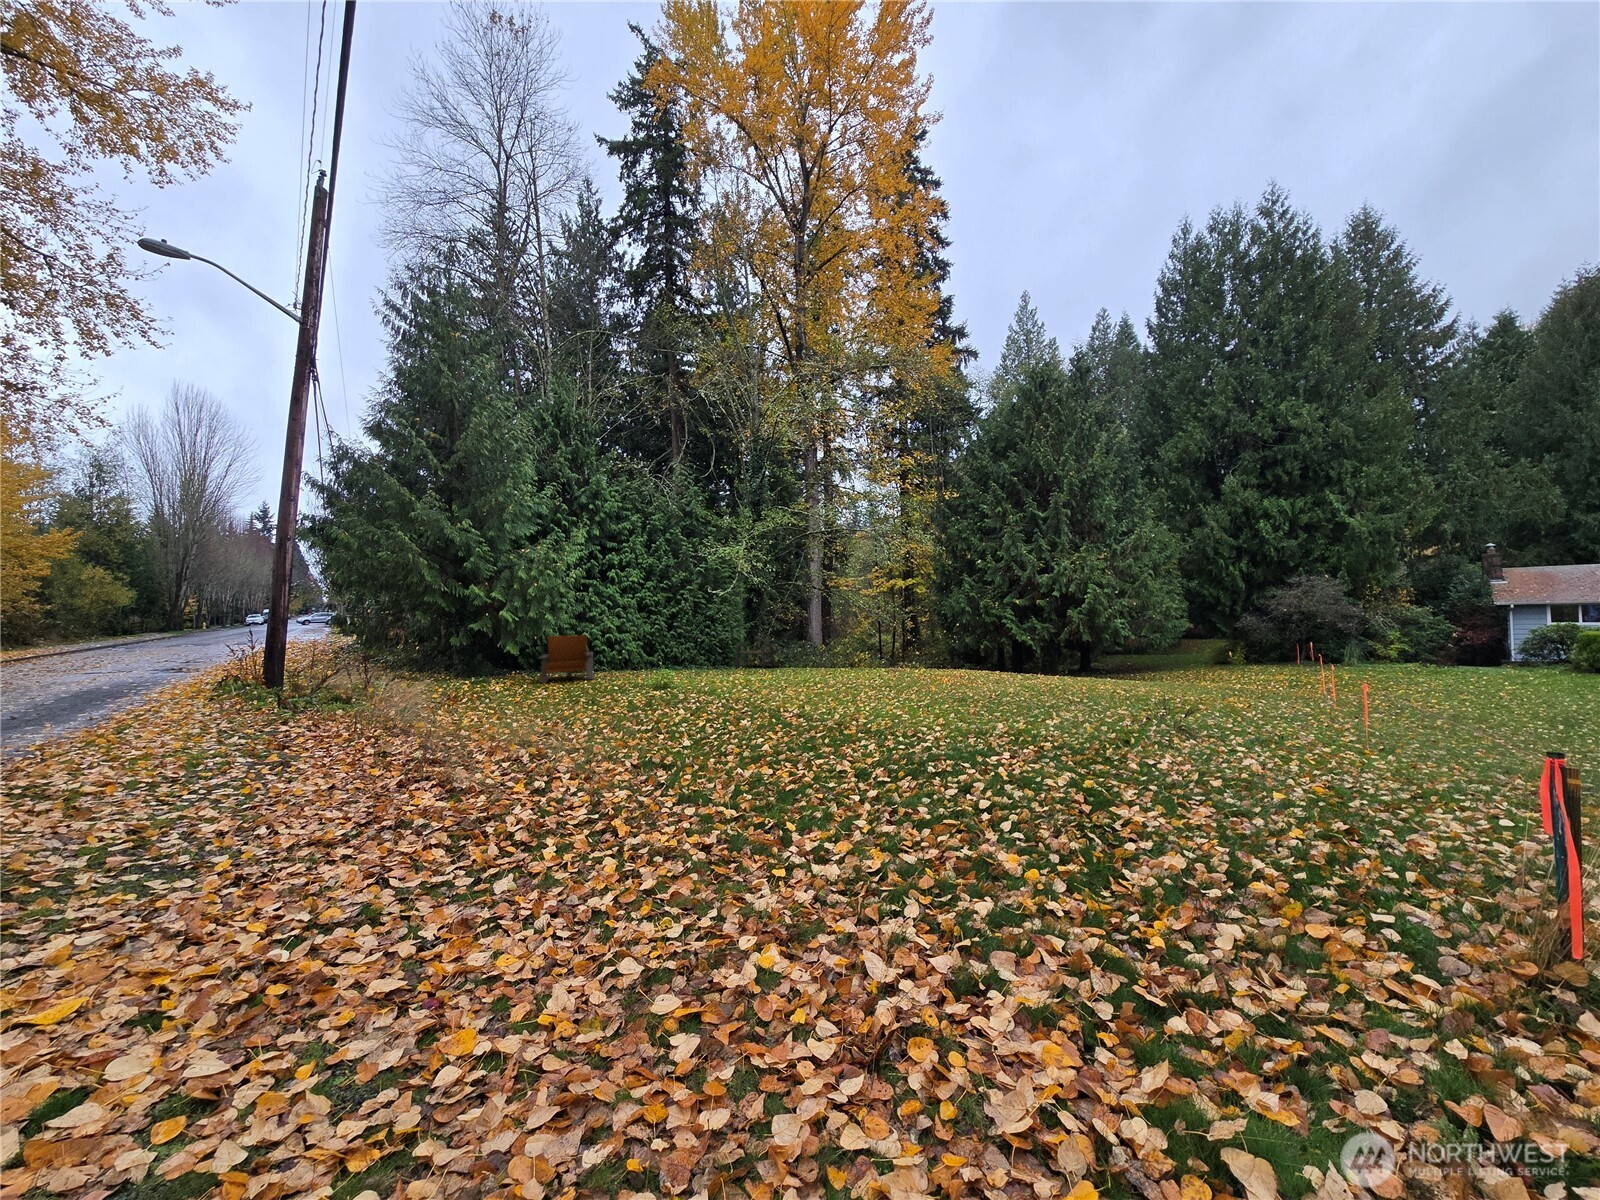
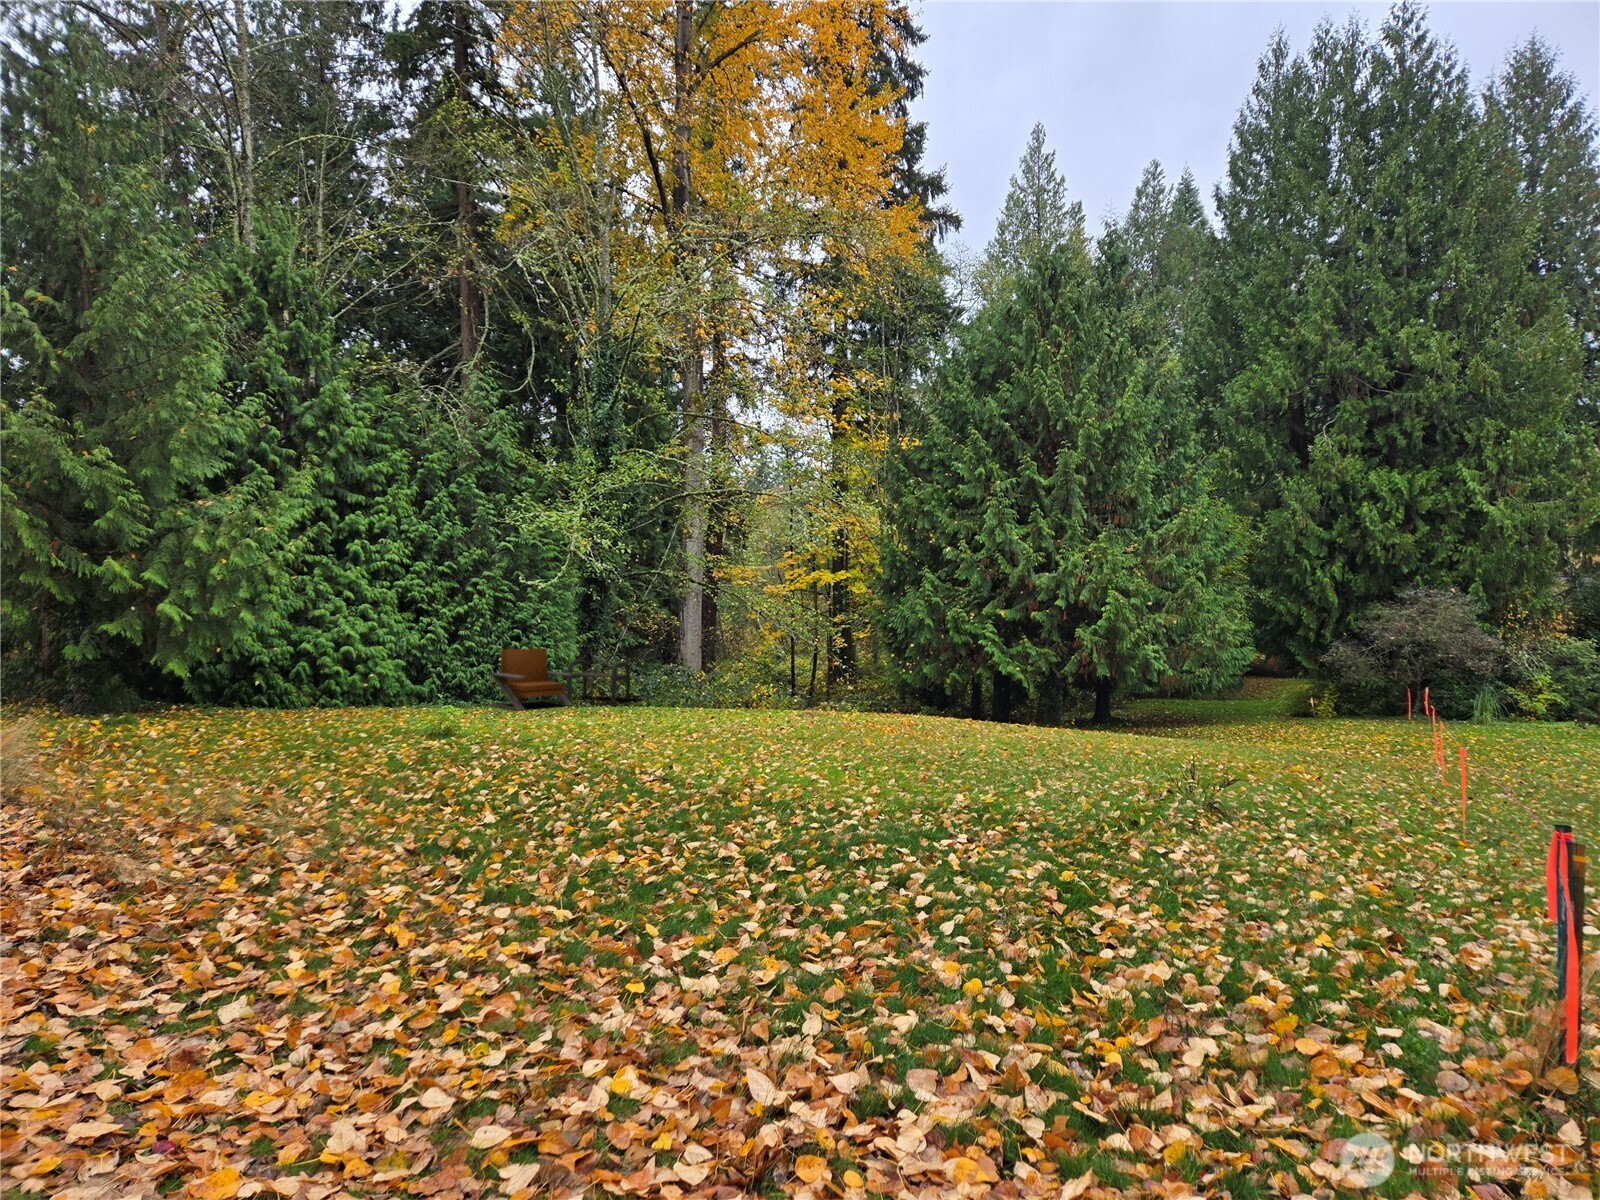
lounge chair: present [539,635,594,683] -> present [491,648,573,711]

